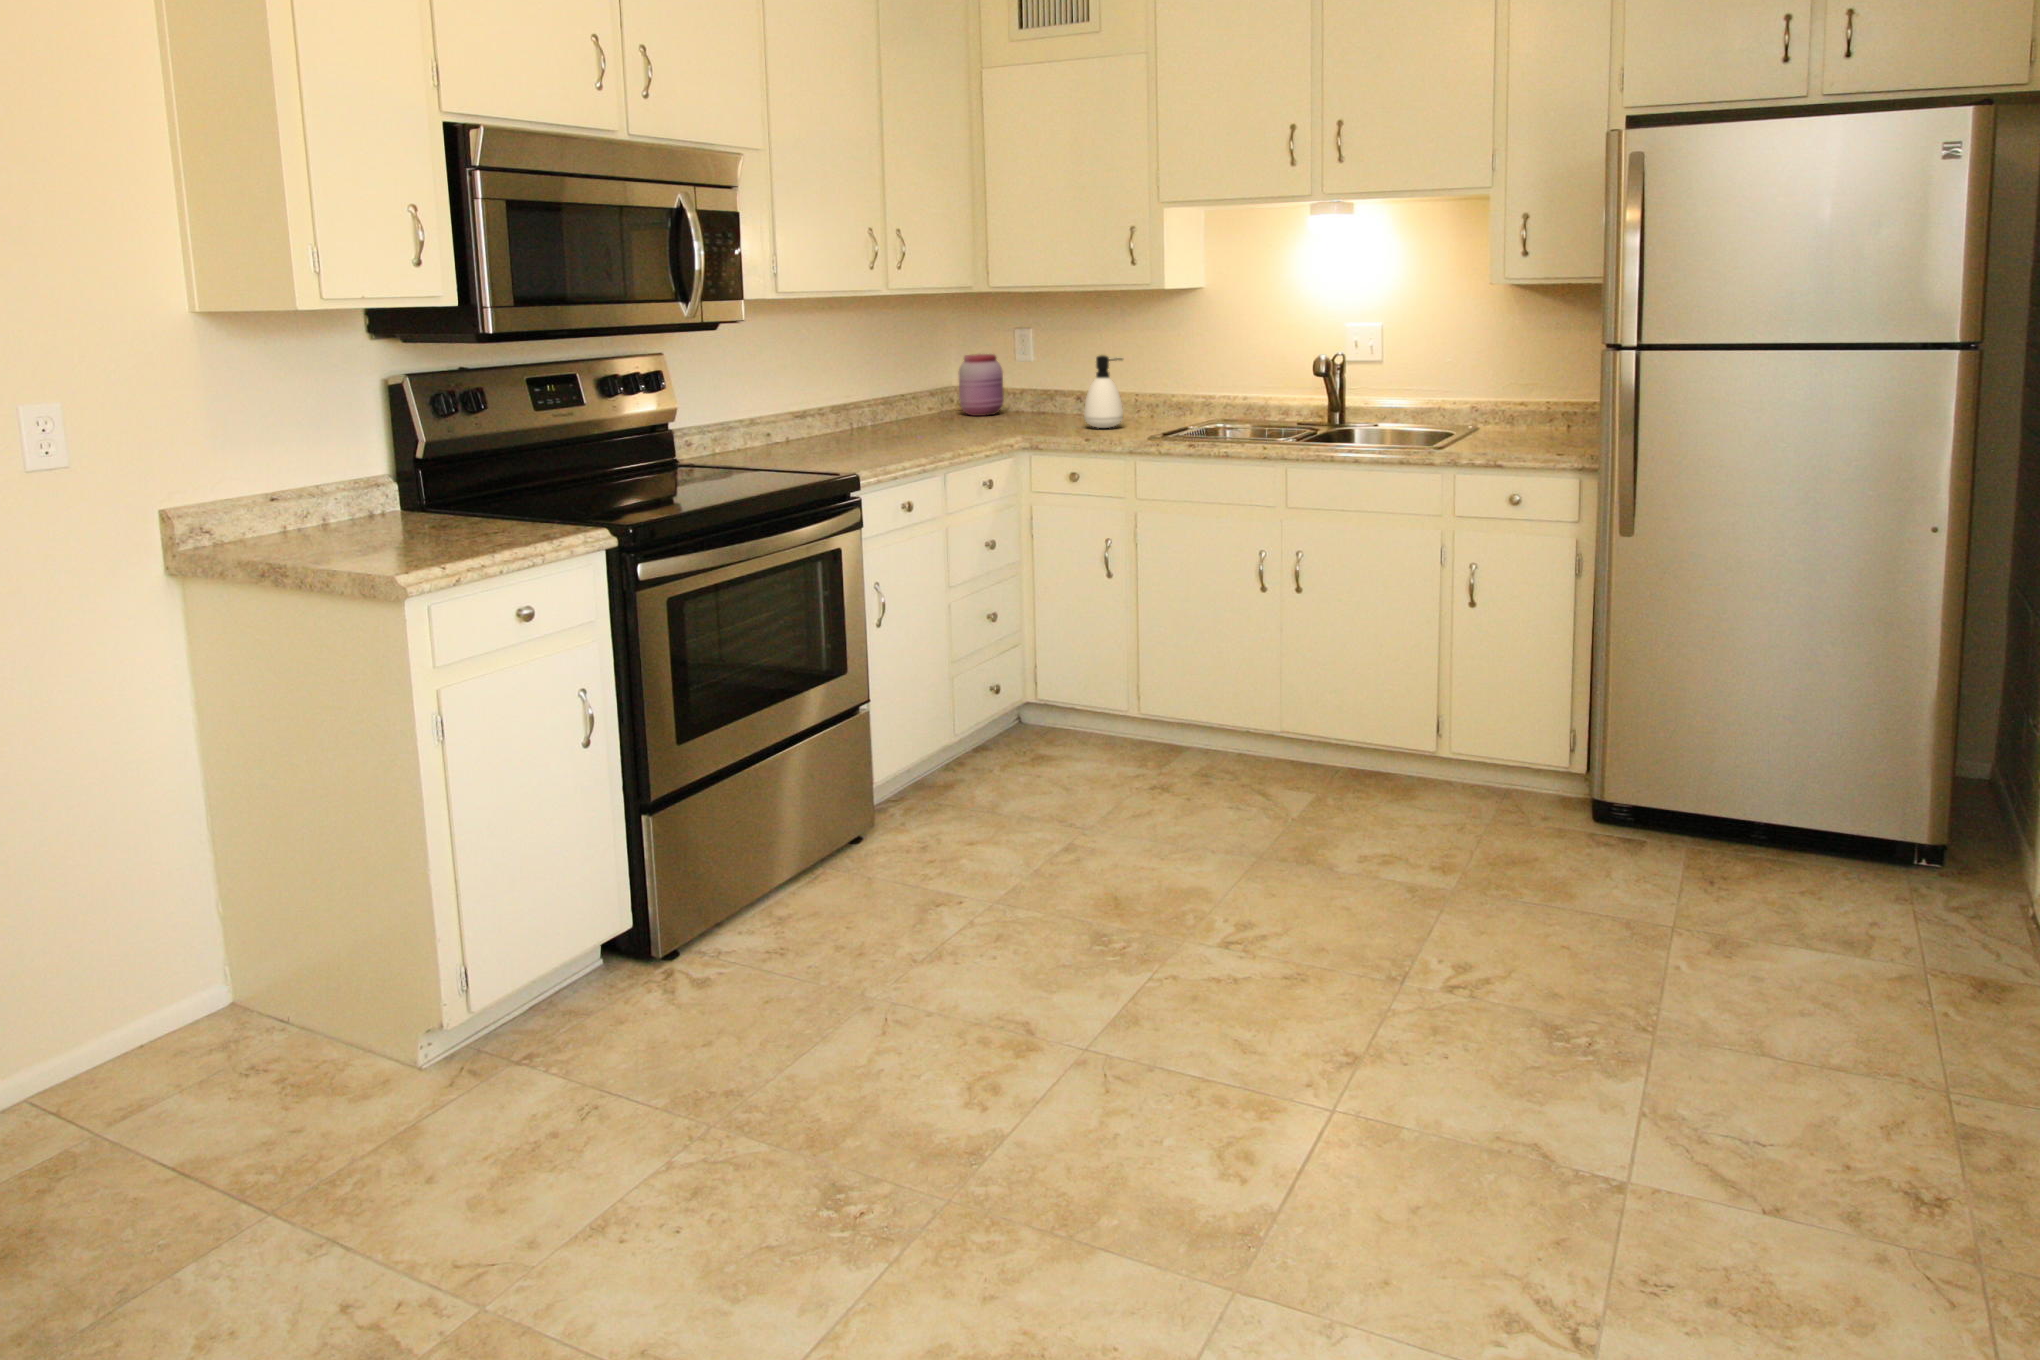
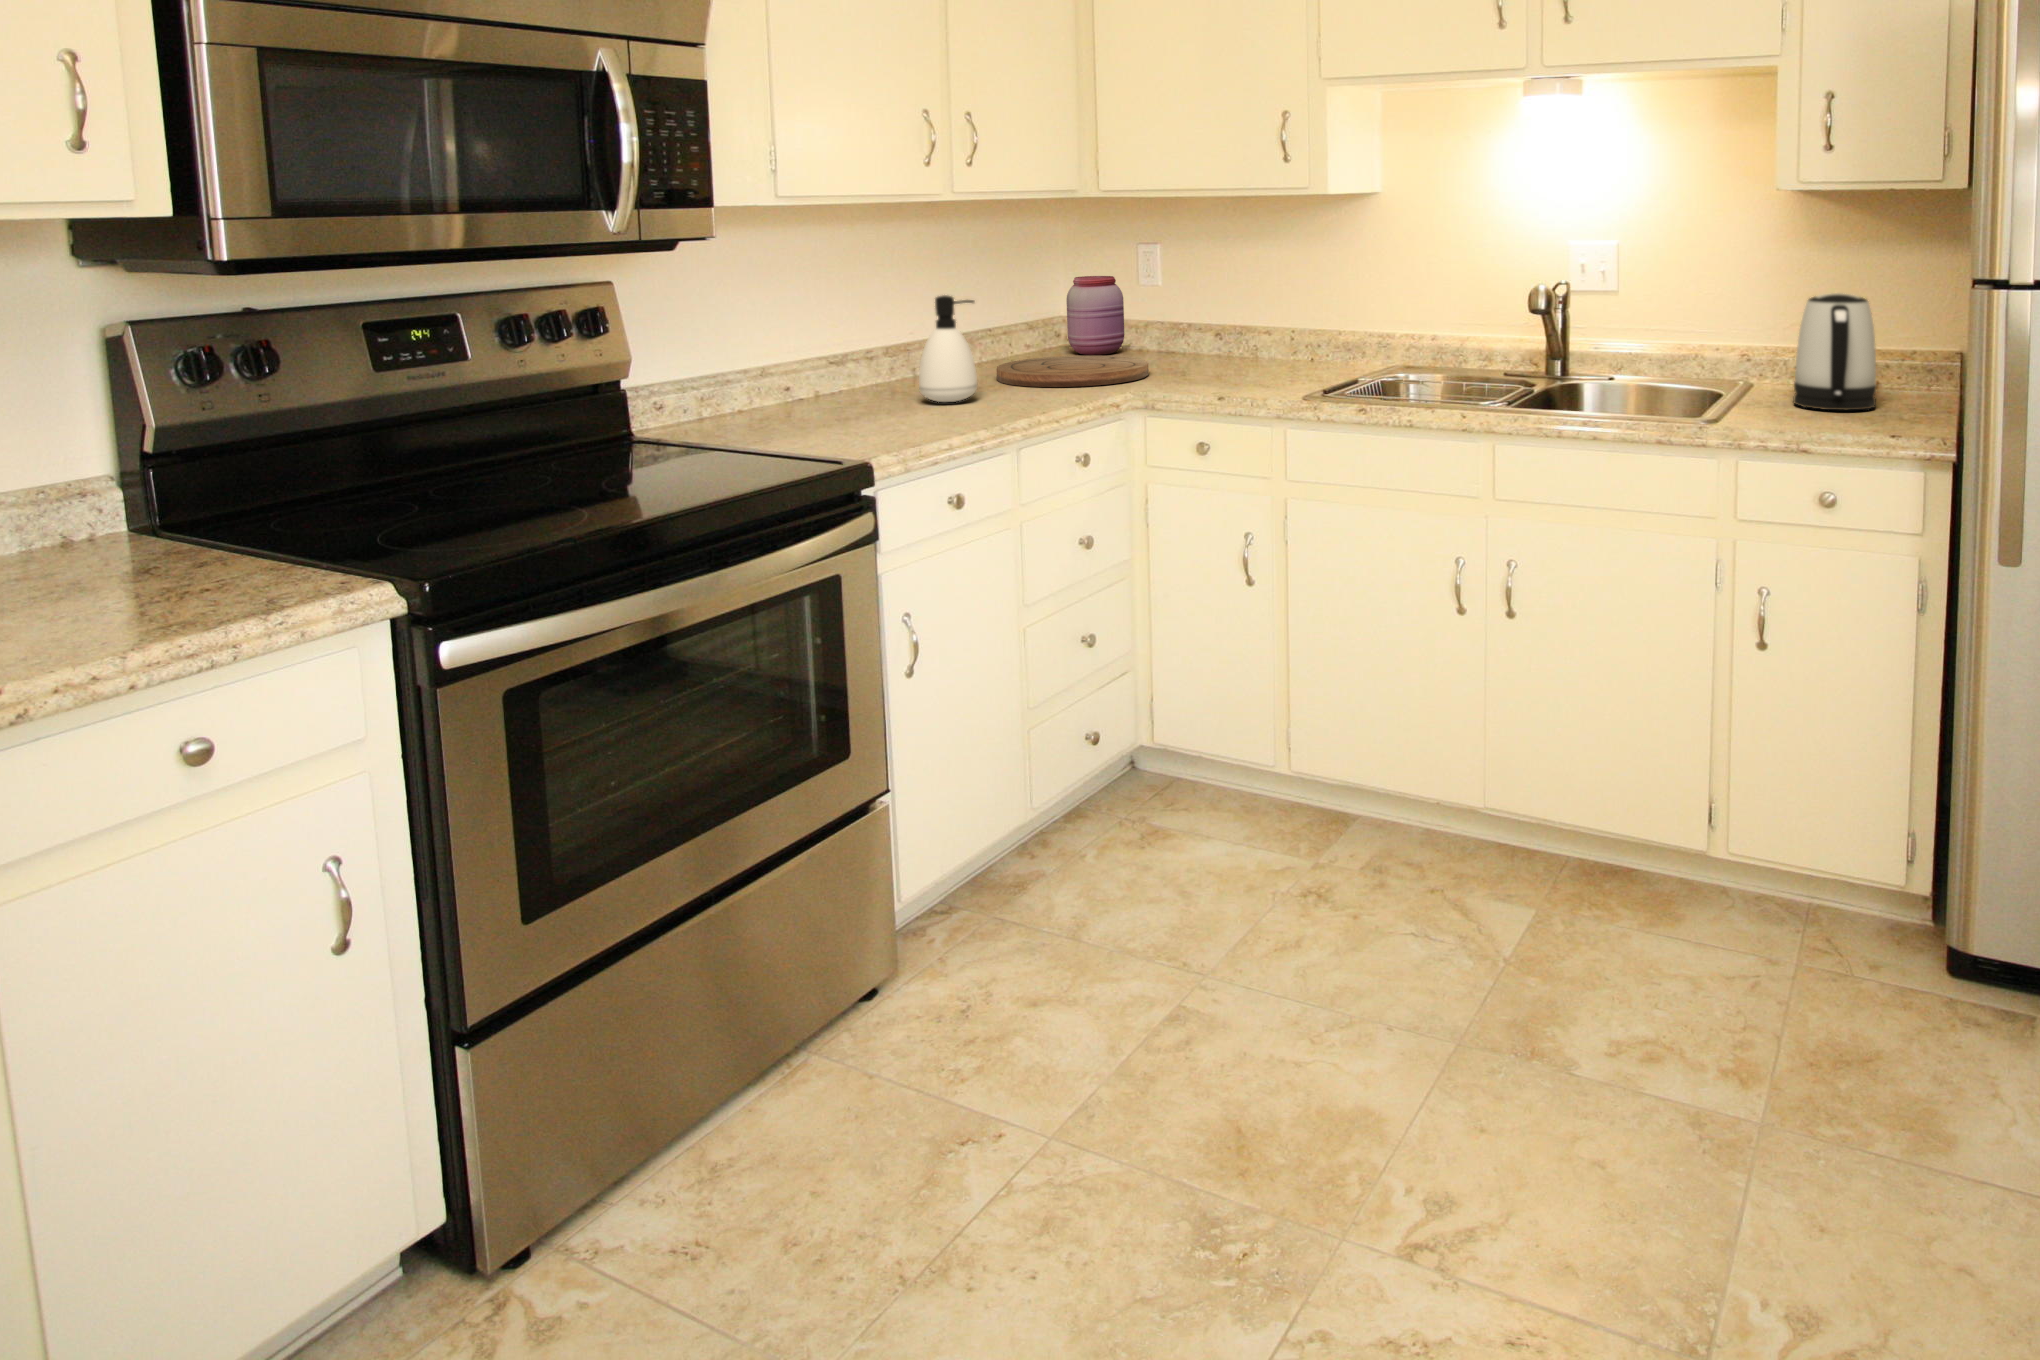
soap dispenser: present [1084,355,1123,428] -> present [919,295,978,402]
kettle: none [1503,359,1561,442] -> present [1794,293,1876,410]
cutting board: none [914,414,1028,435] -> present [997,356,1149,387]

